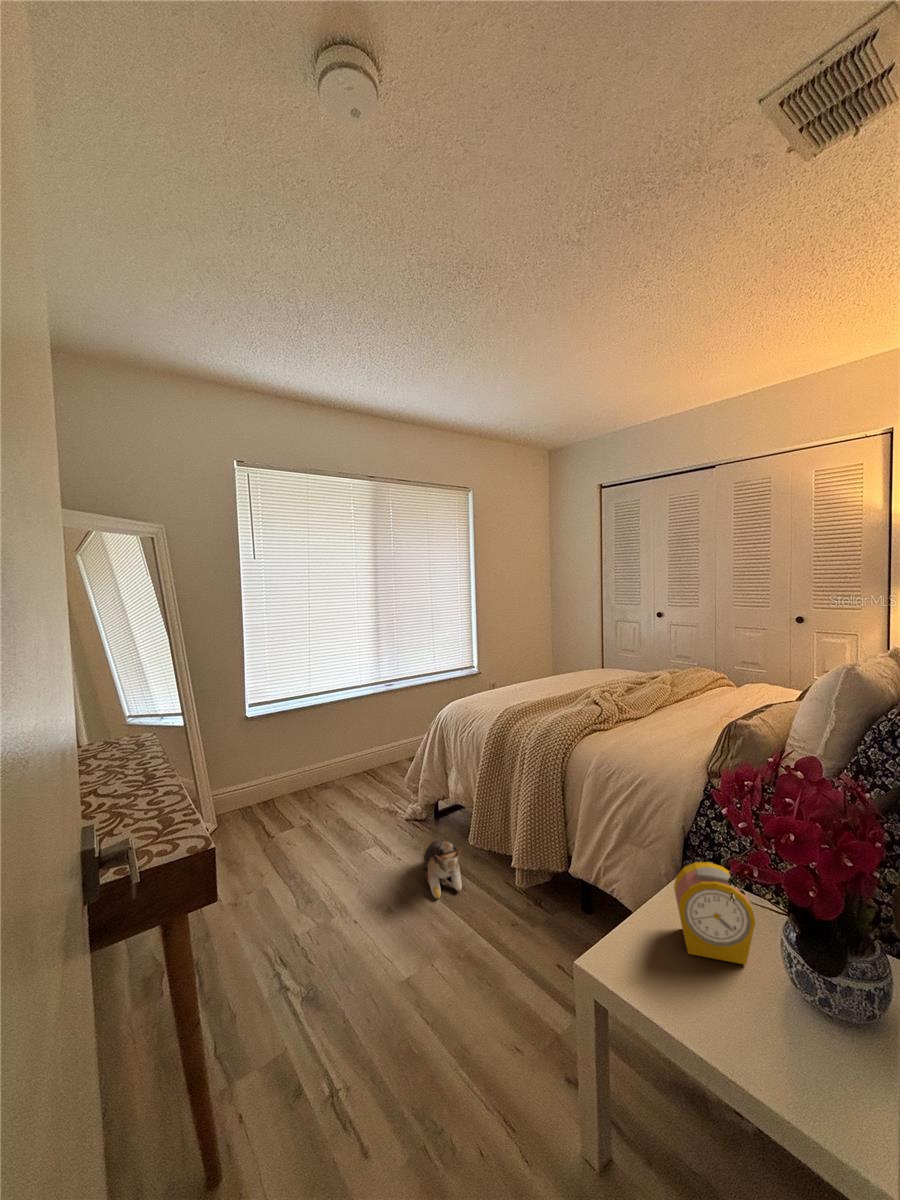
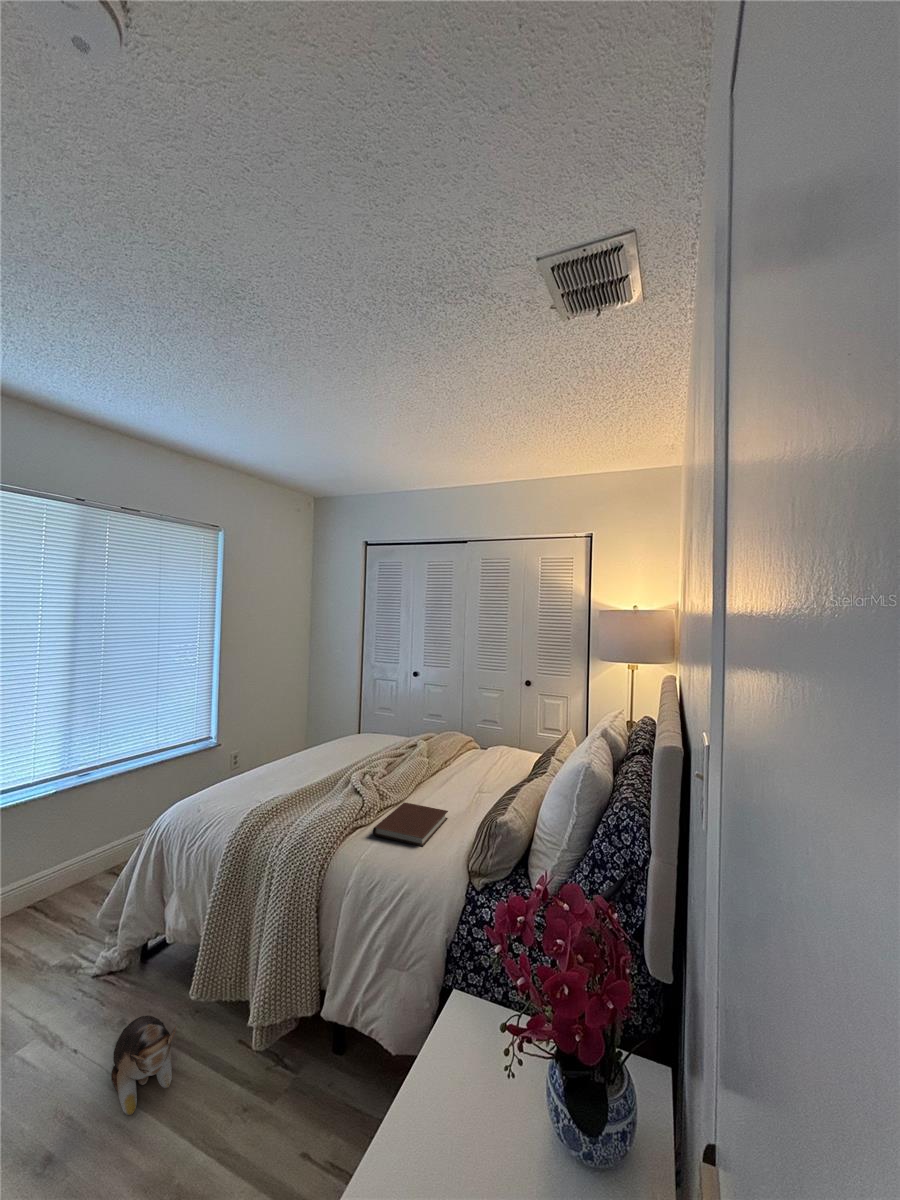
notebook: none [609,716,688,749] -> present [373,803,448,847]
alarm clock: present [674,862,755,965] -> none [446,1011,525,1136]

